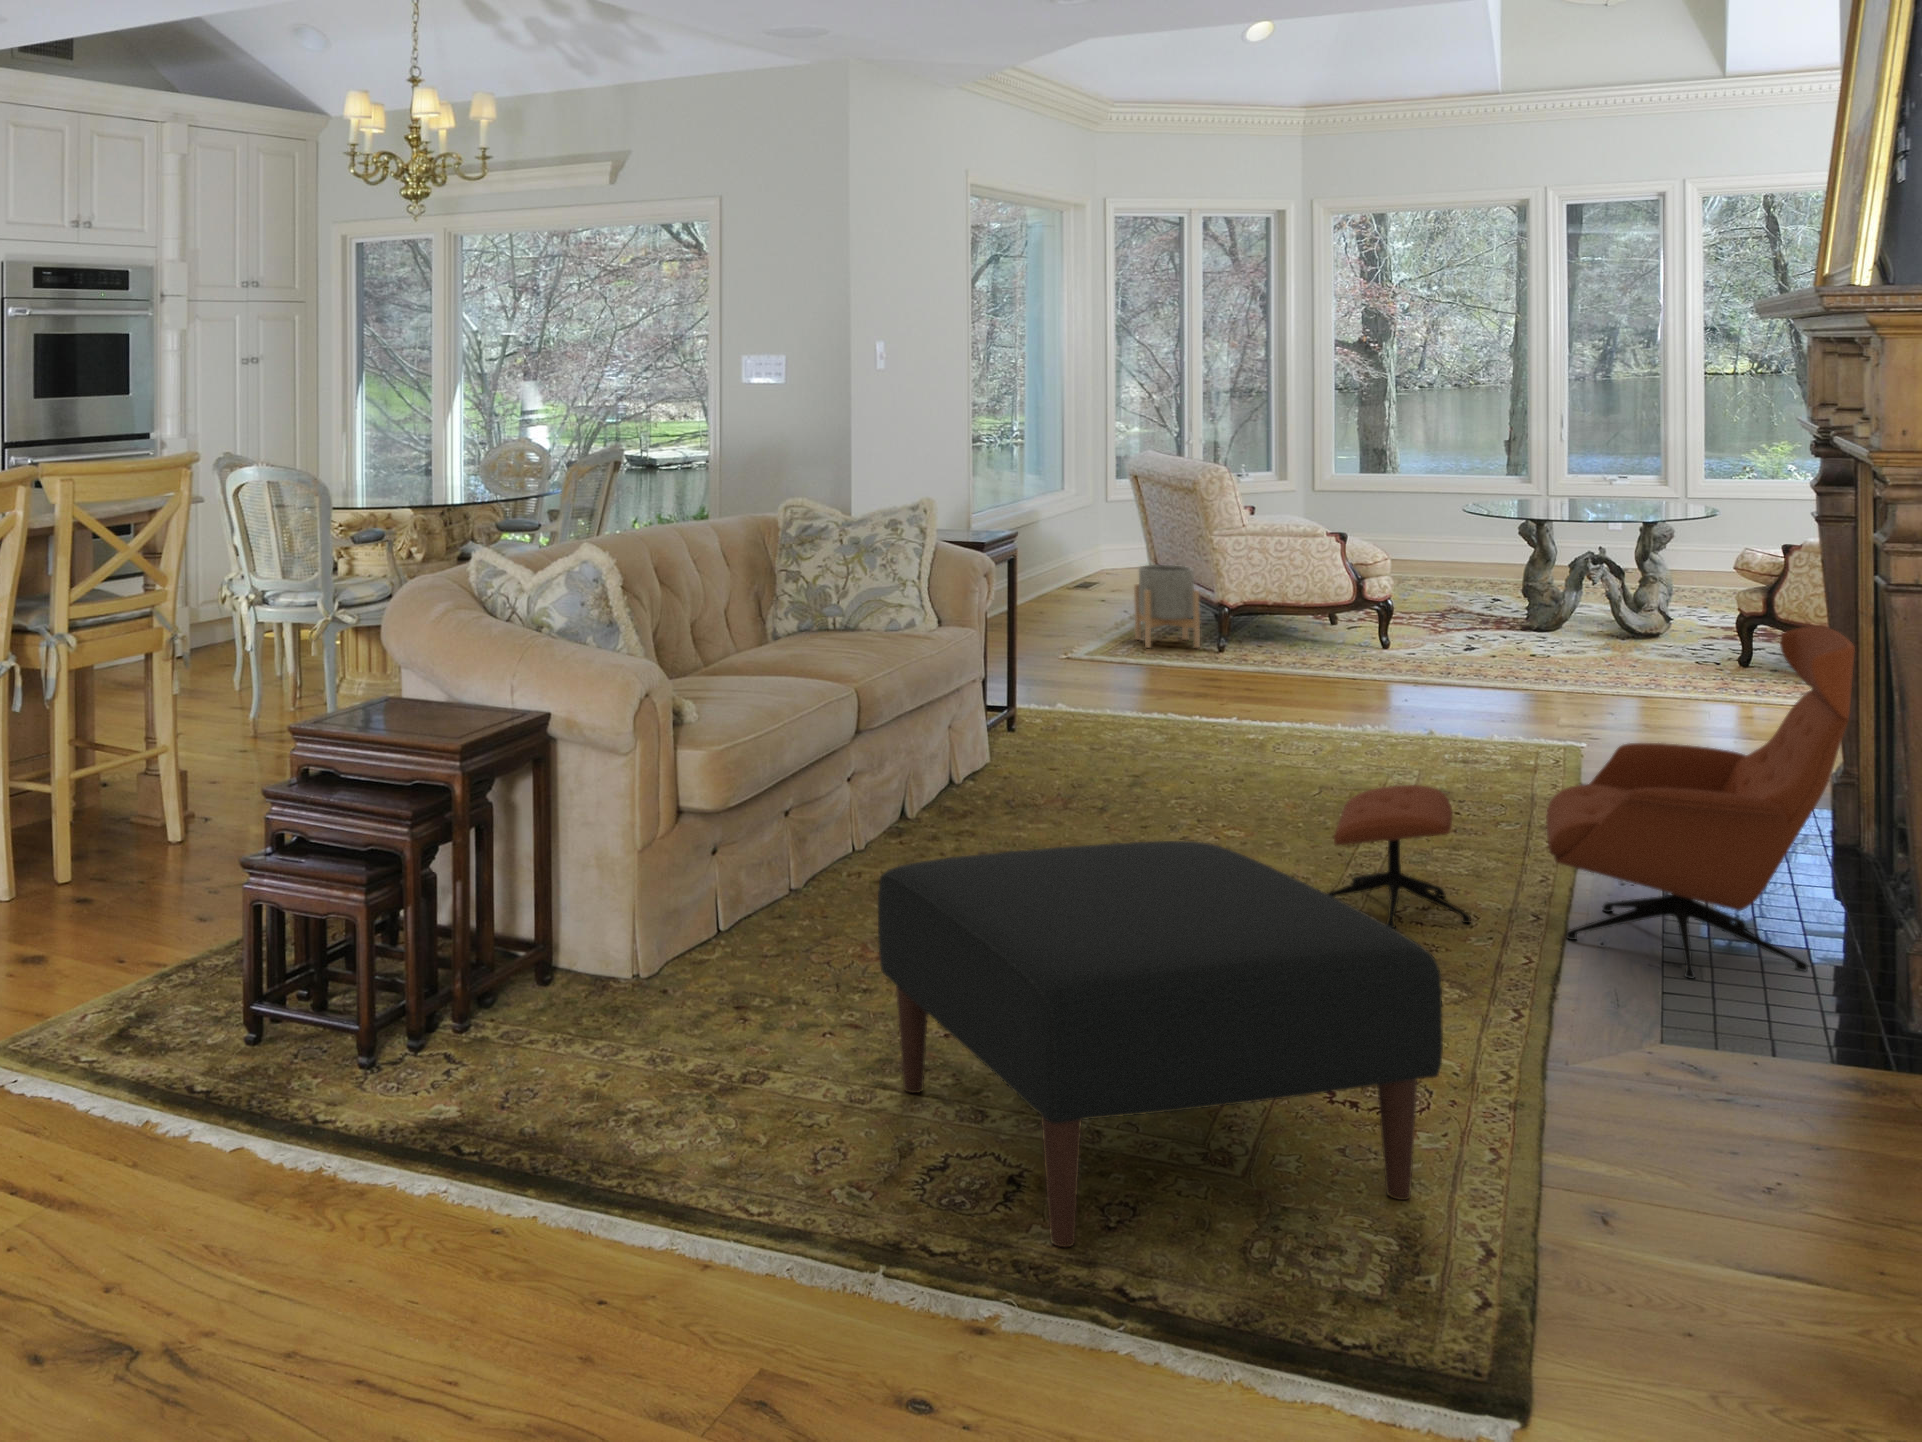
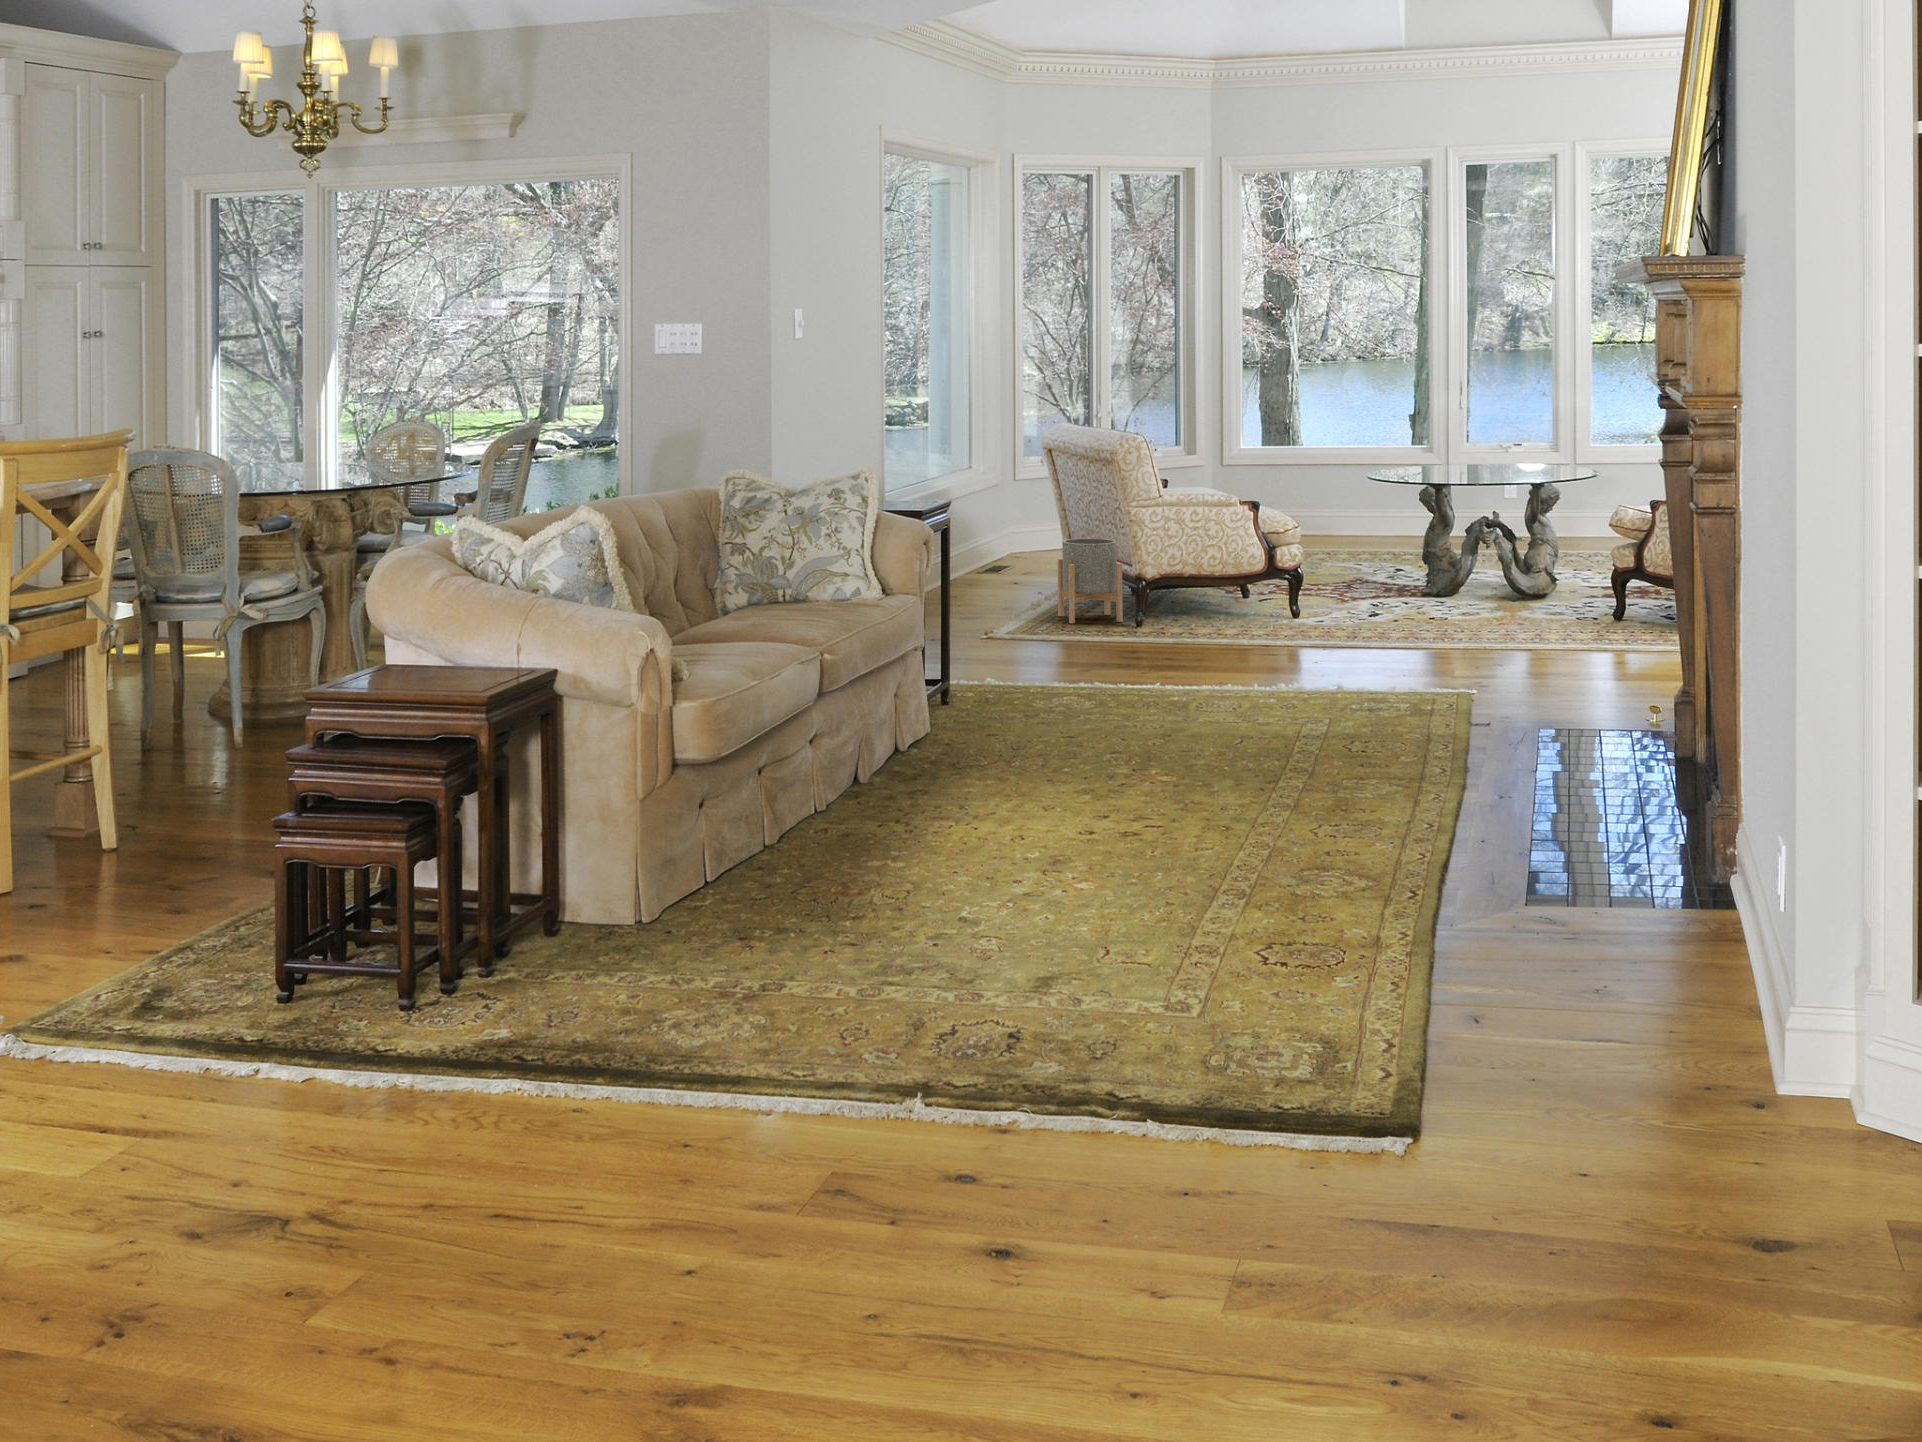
lounge chair: present [1327,626,1855,978] -> none [1249,555,1678,859]
ottoman: present [878,841,1443,1247] -> none [886,754,1357,1074]

